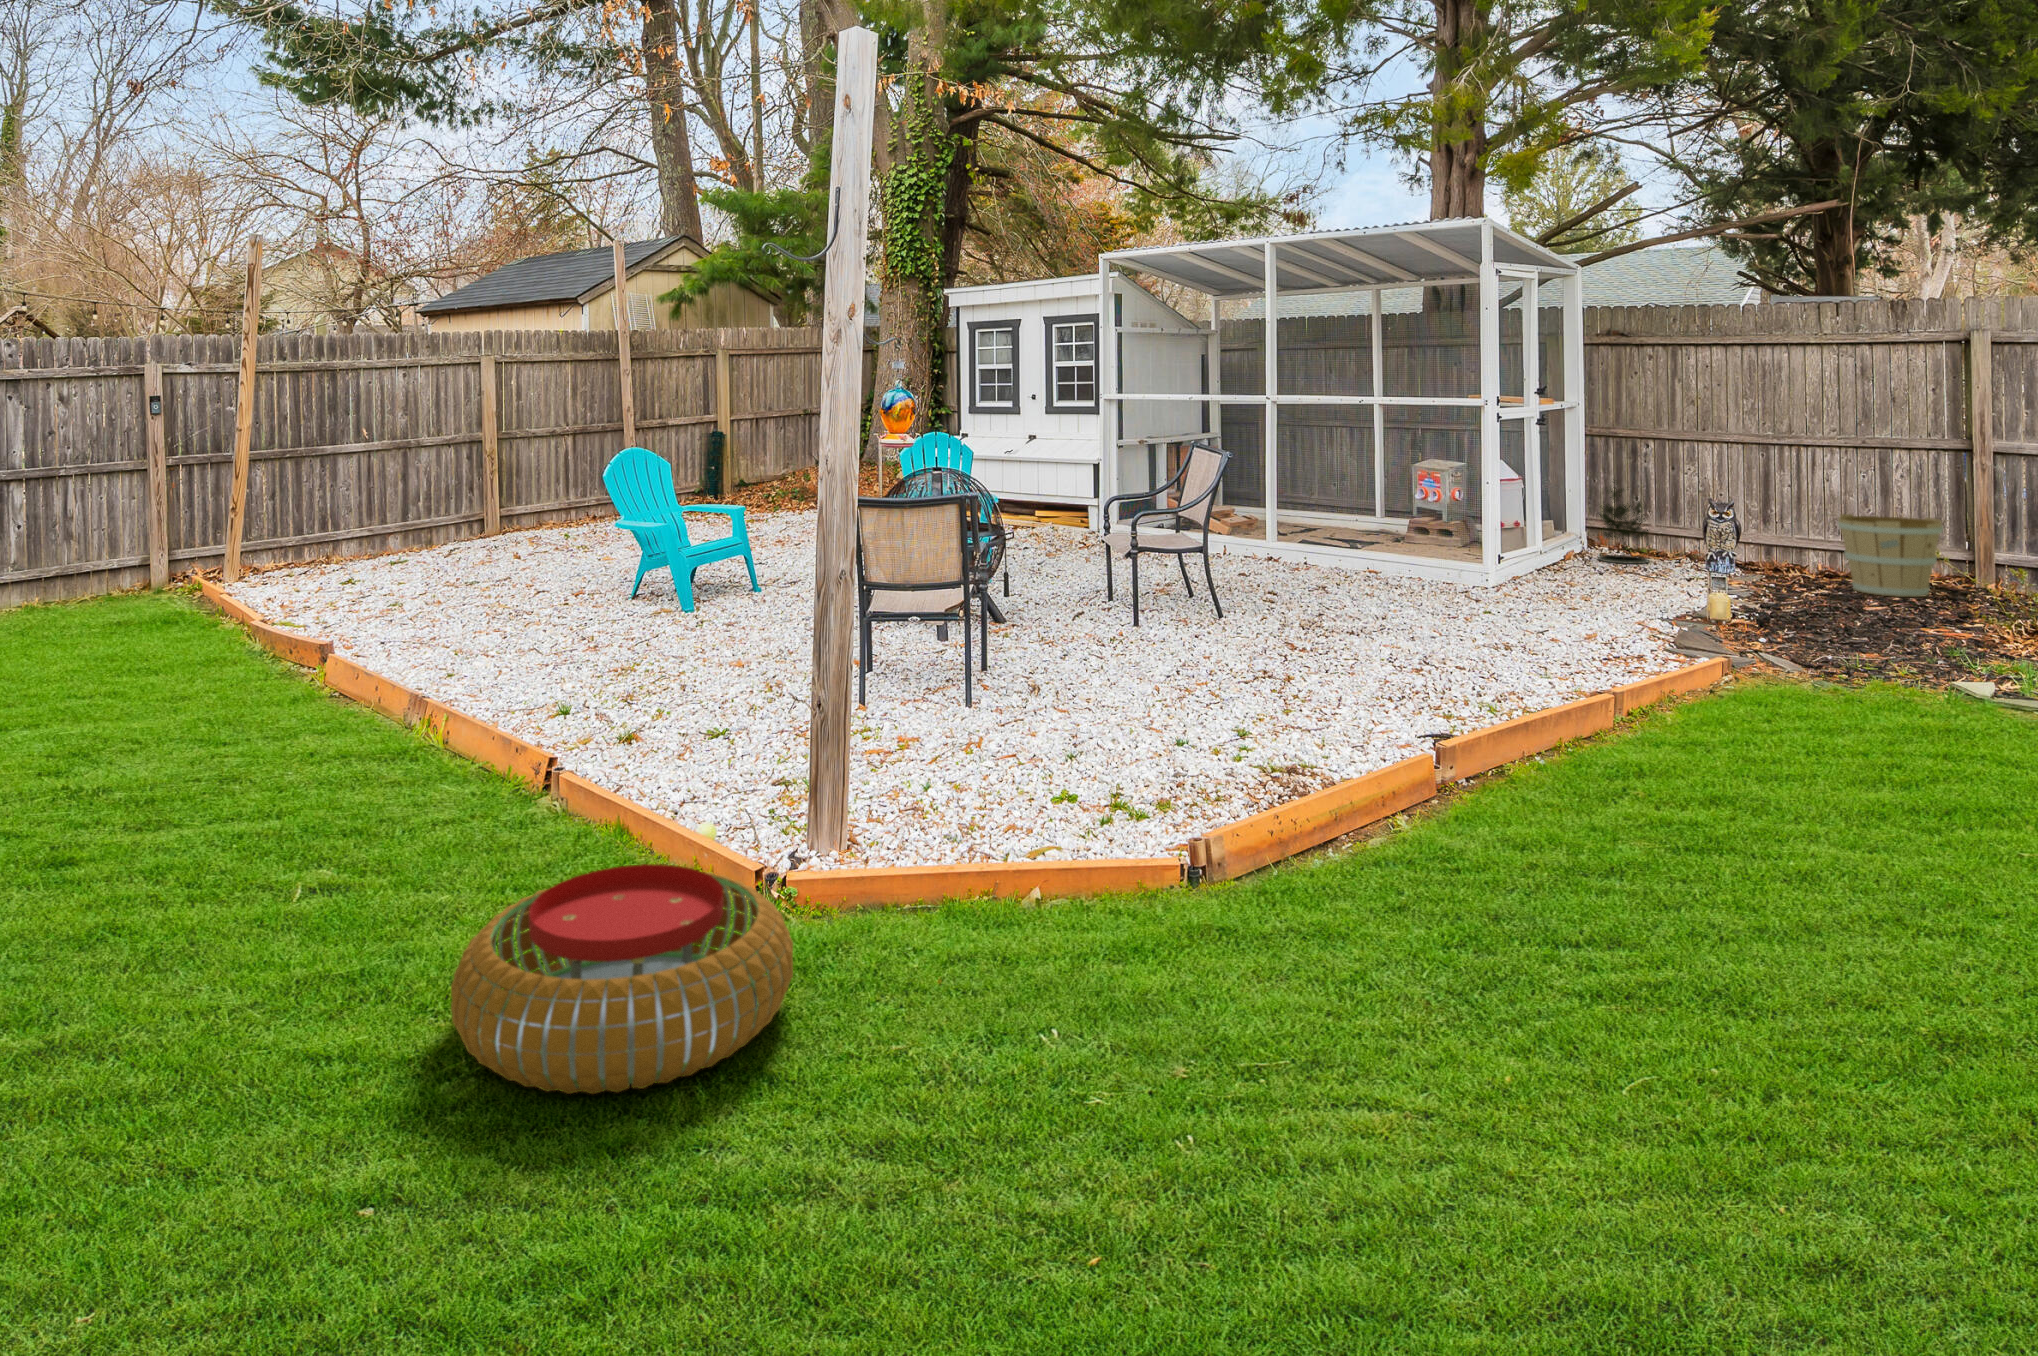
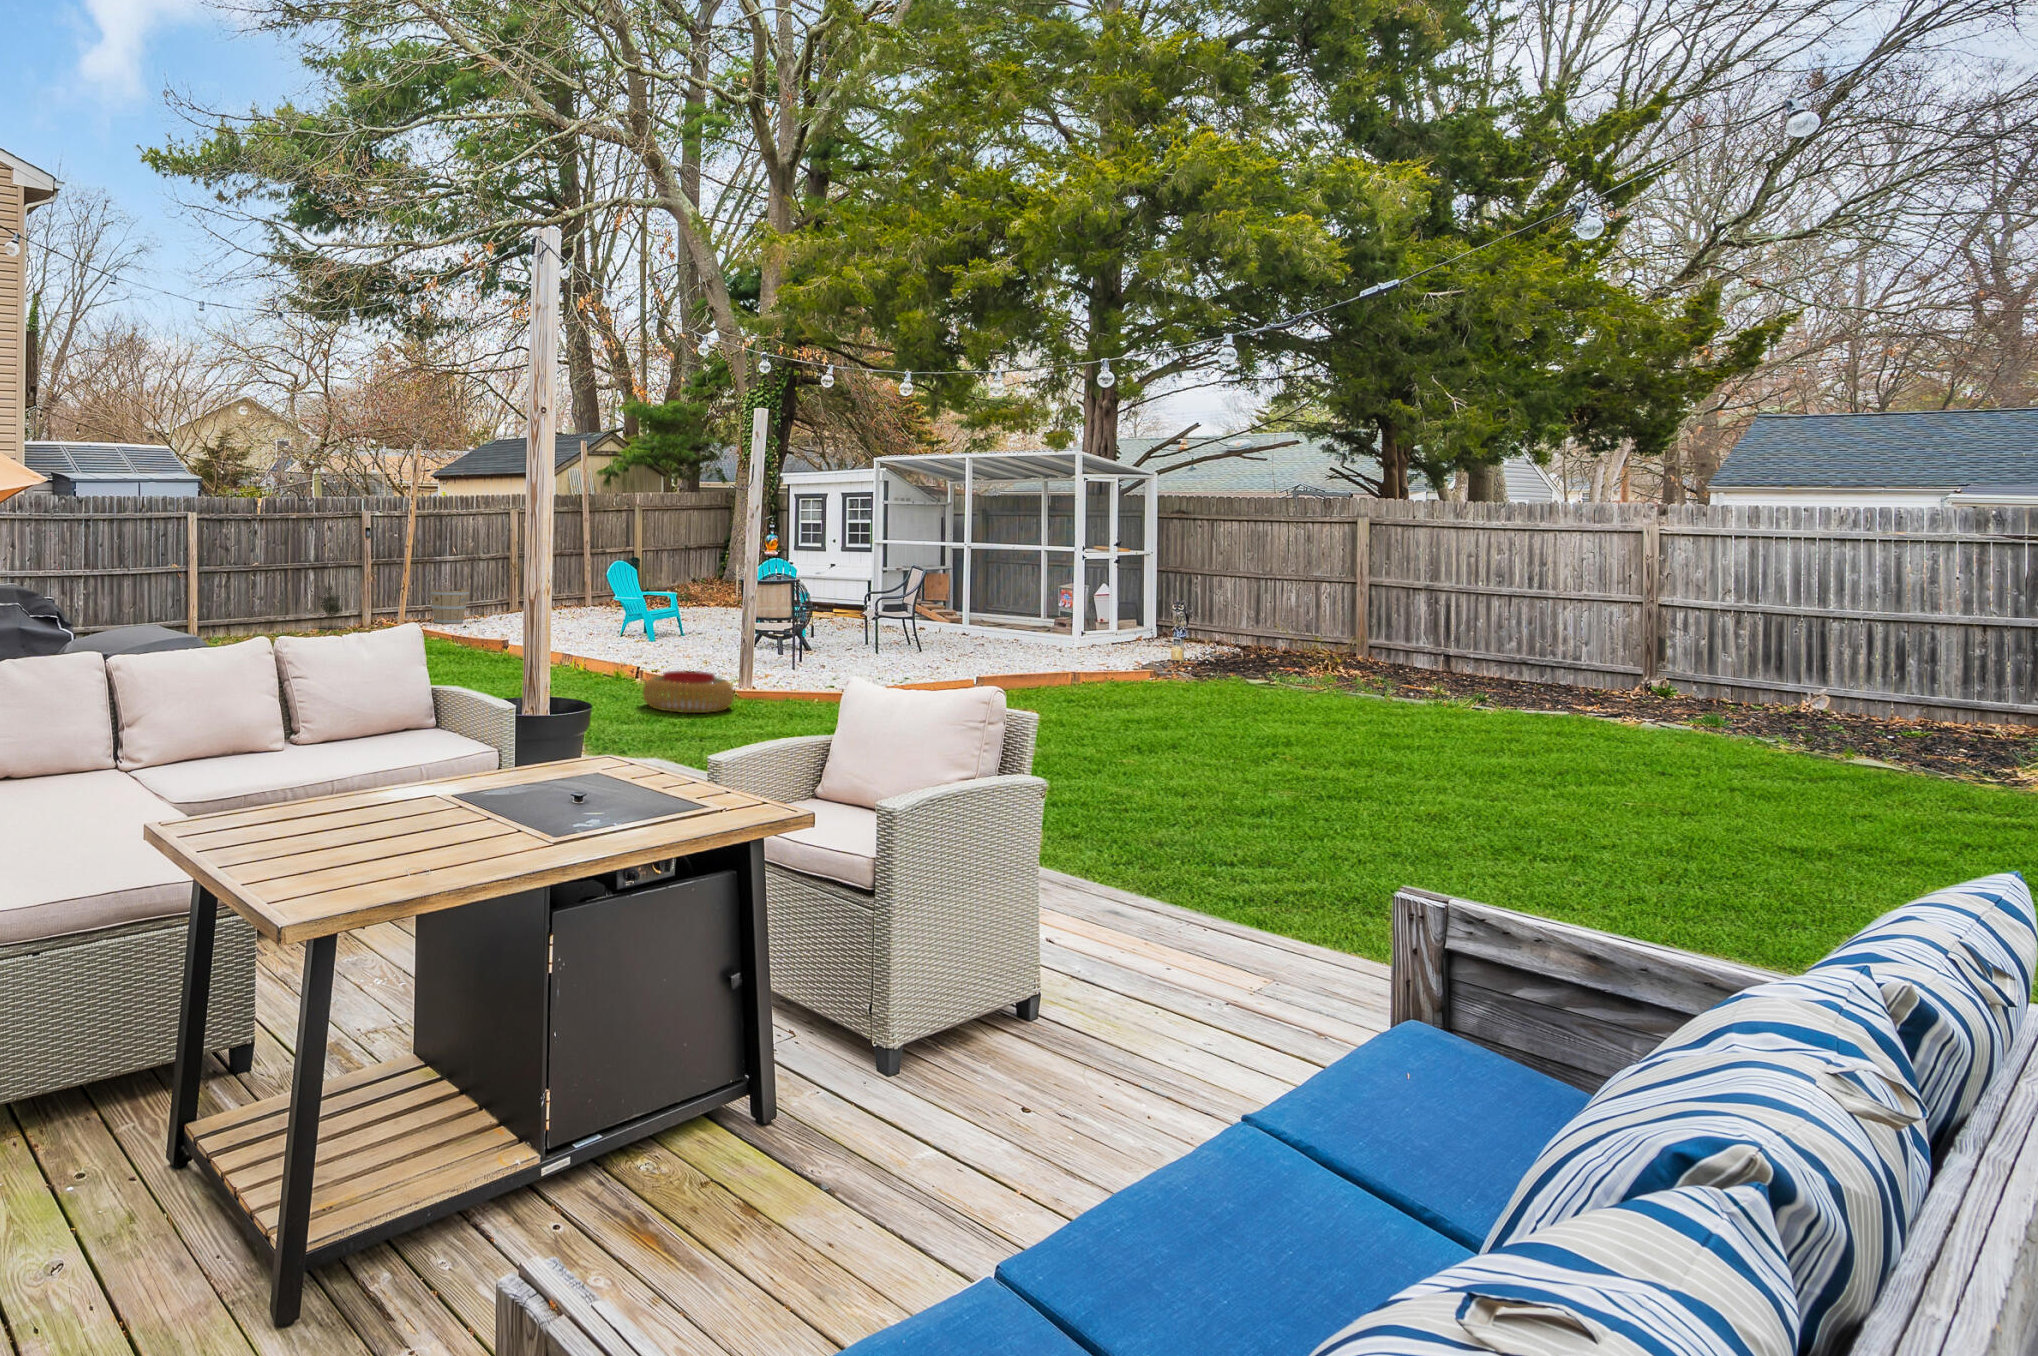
potted tree: present [1598,480,1649,564] -> present [319,586,342,629]
wooden bucket: present [1838,514,1943,597] -> present [431,588,469,624]

